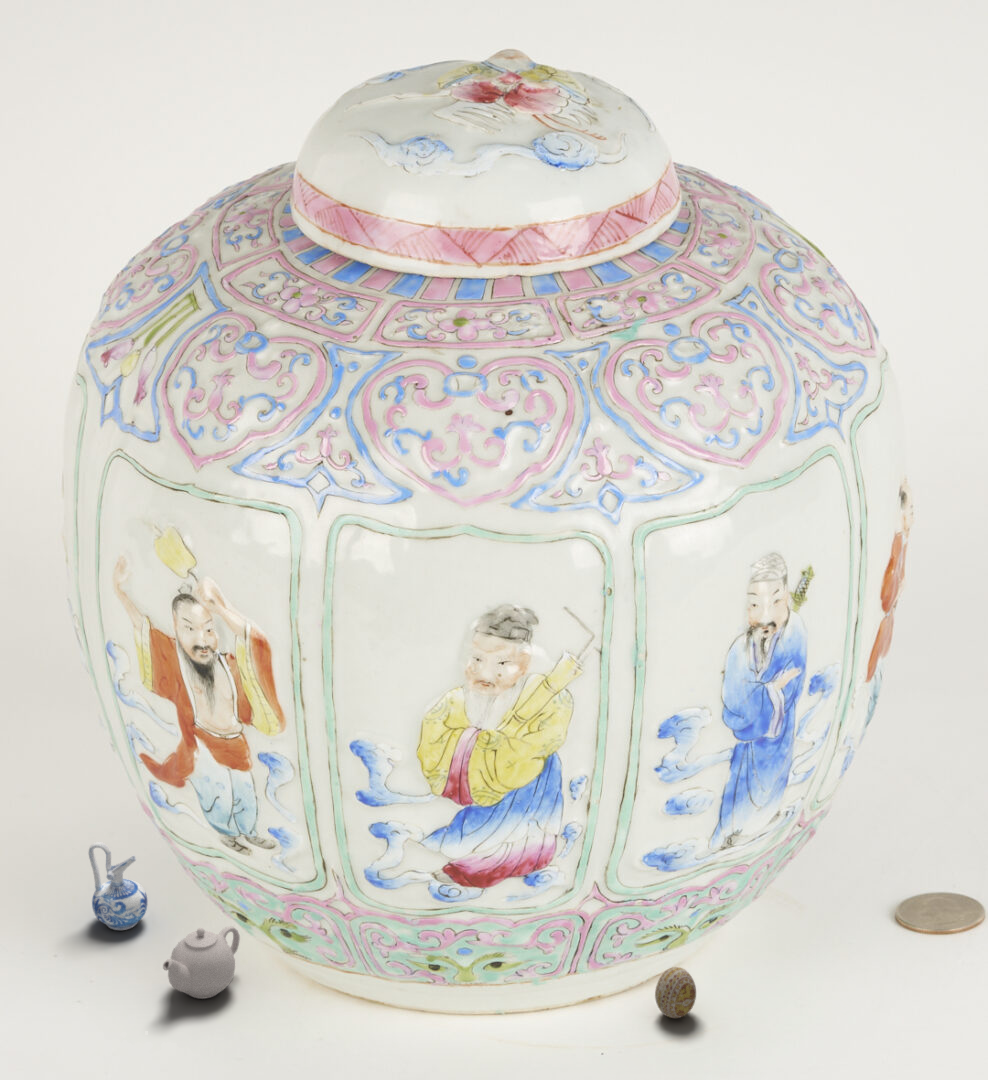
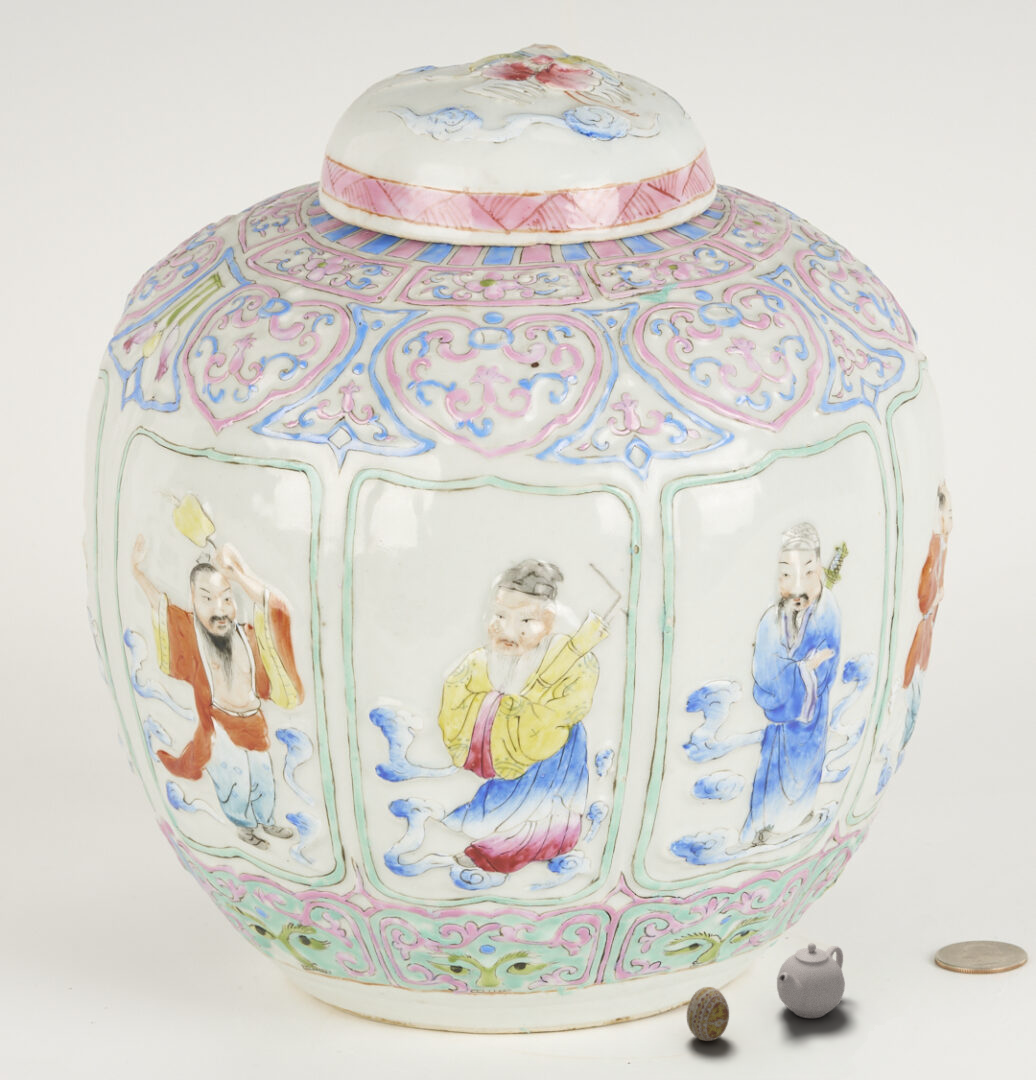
ceramic pitcher: present [89,842,147,930] -> none [108,868,167,961]
teapot: present [163,926,240,999] -> present [777,943,845,1018]

